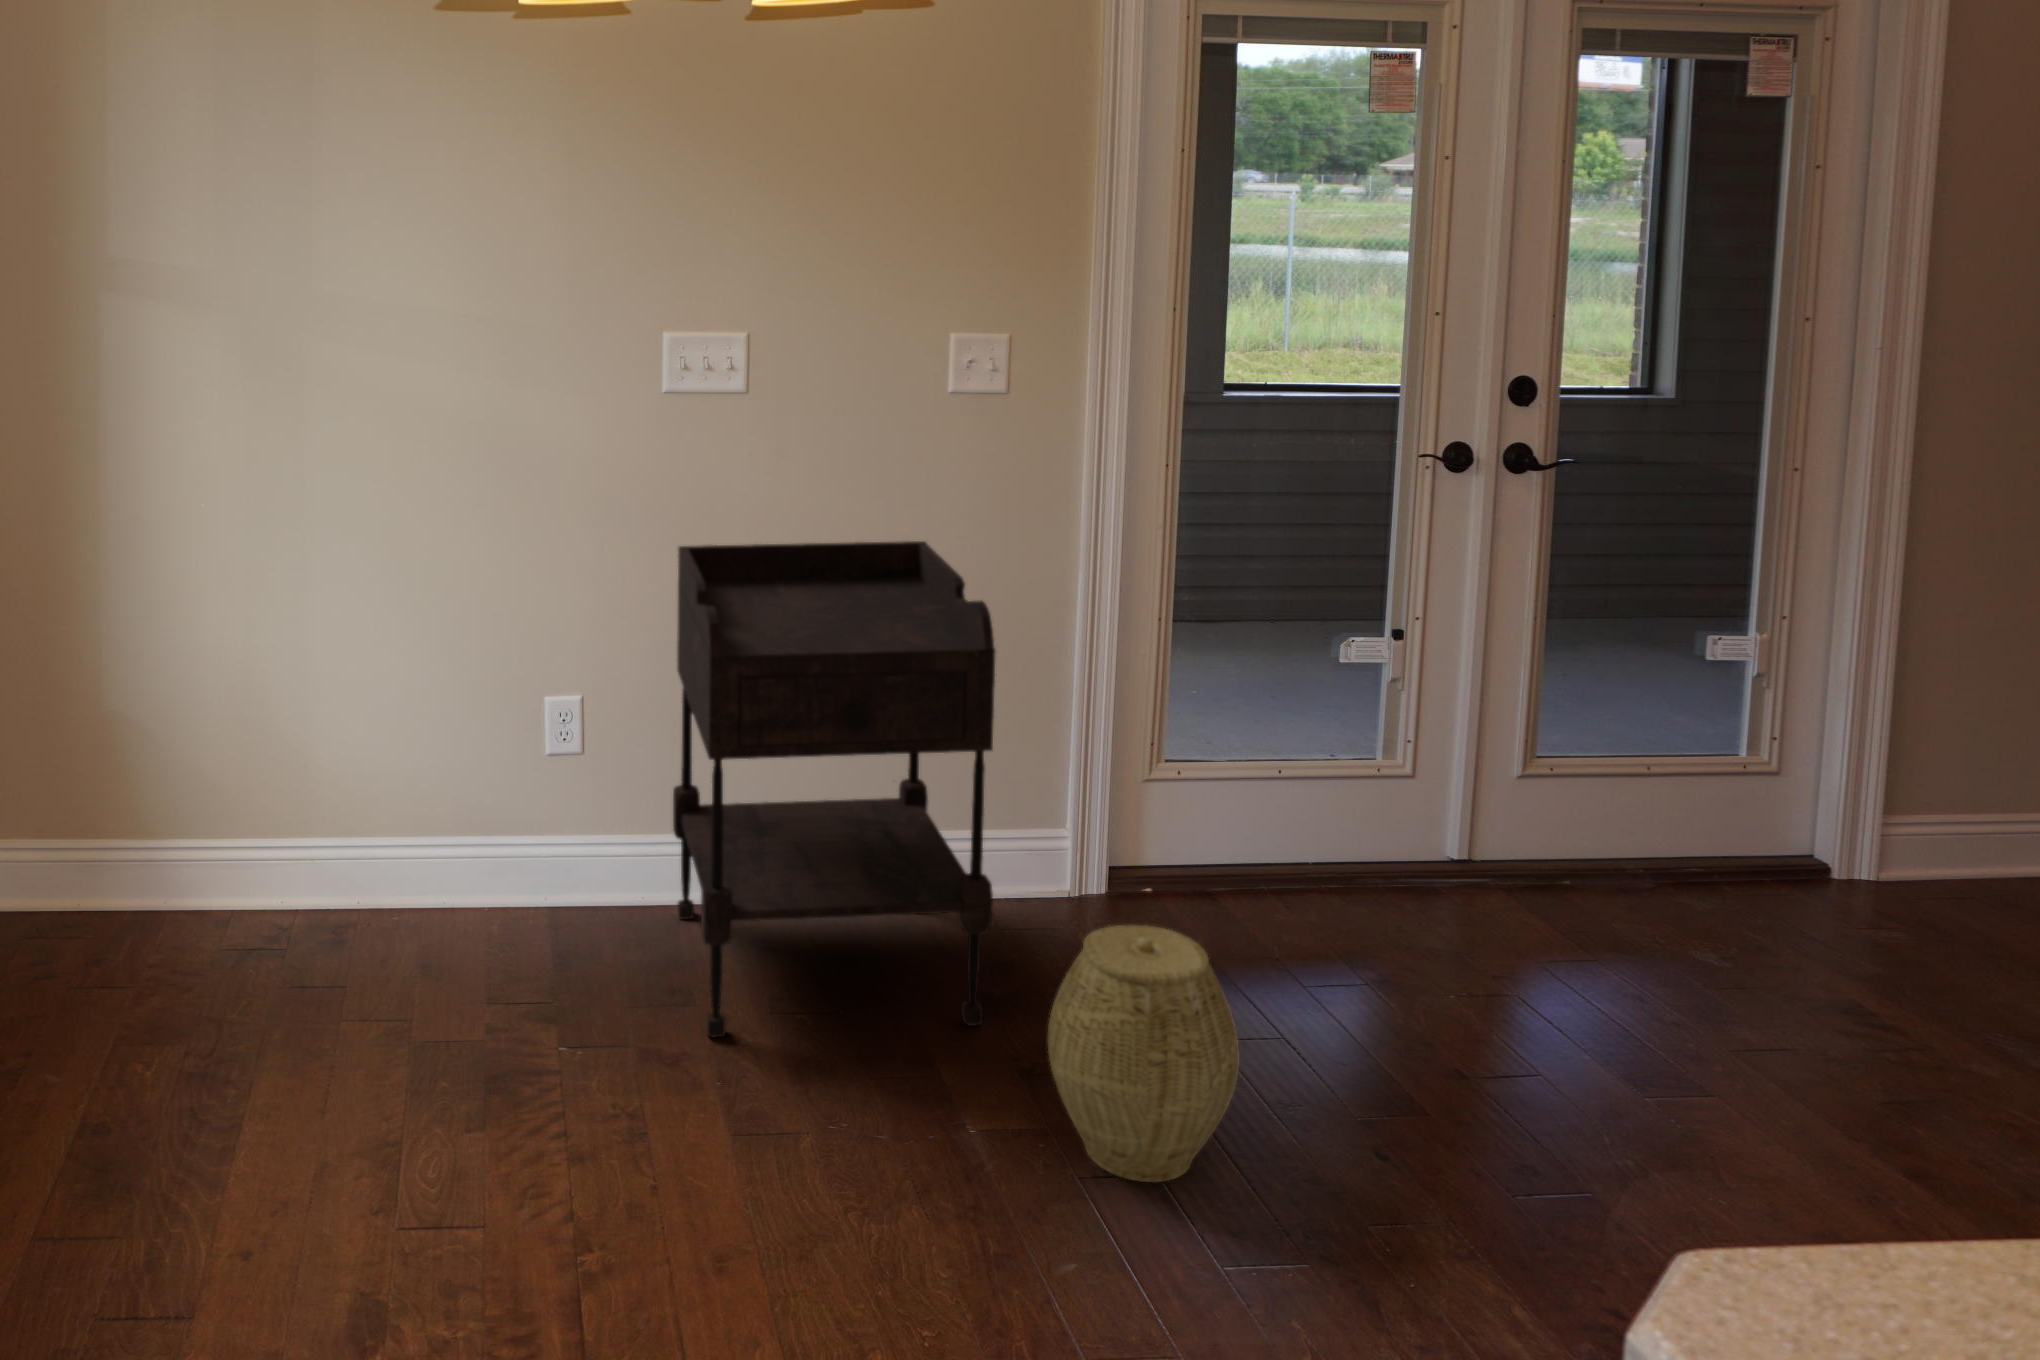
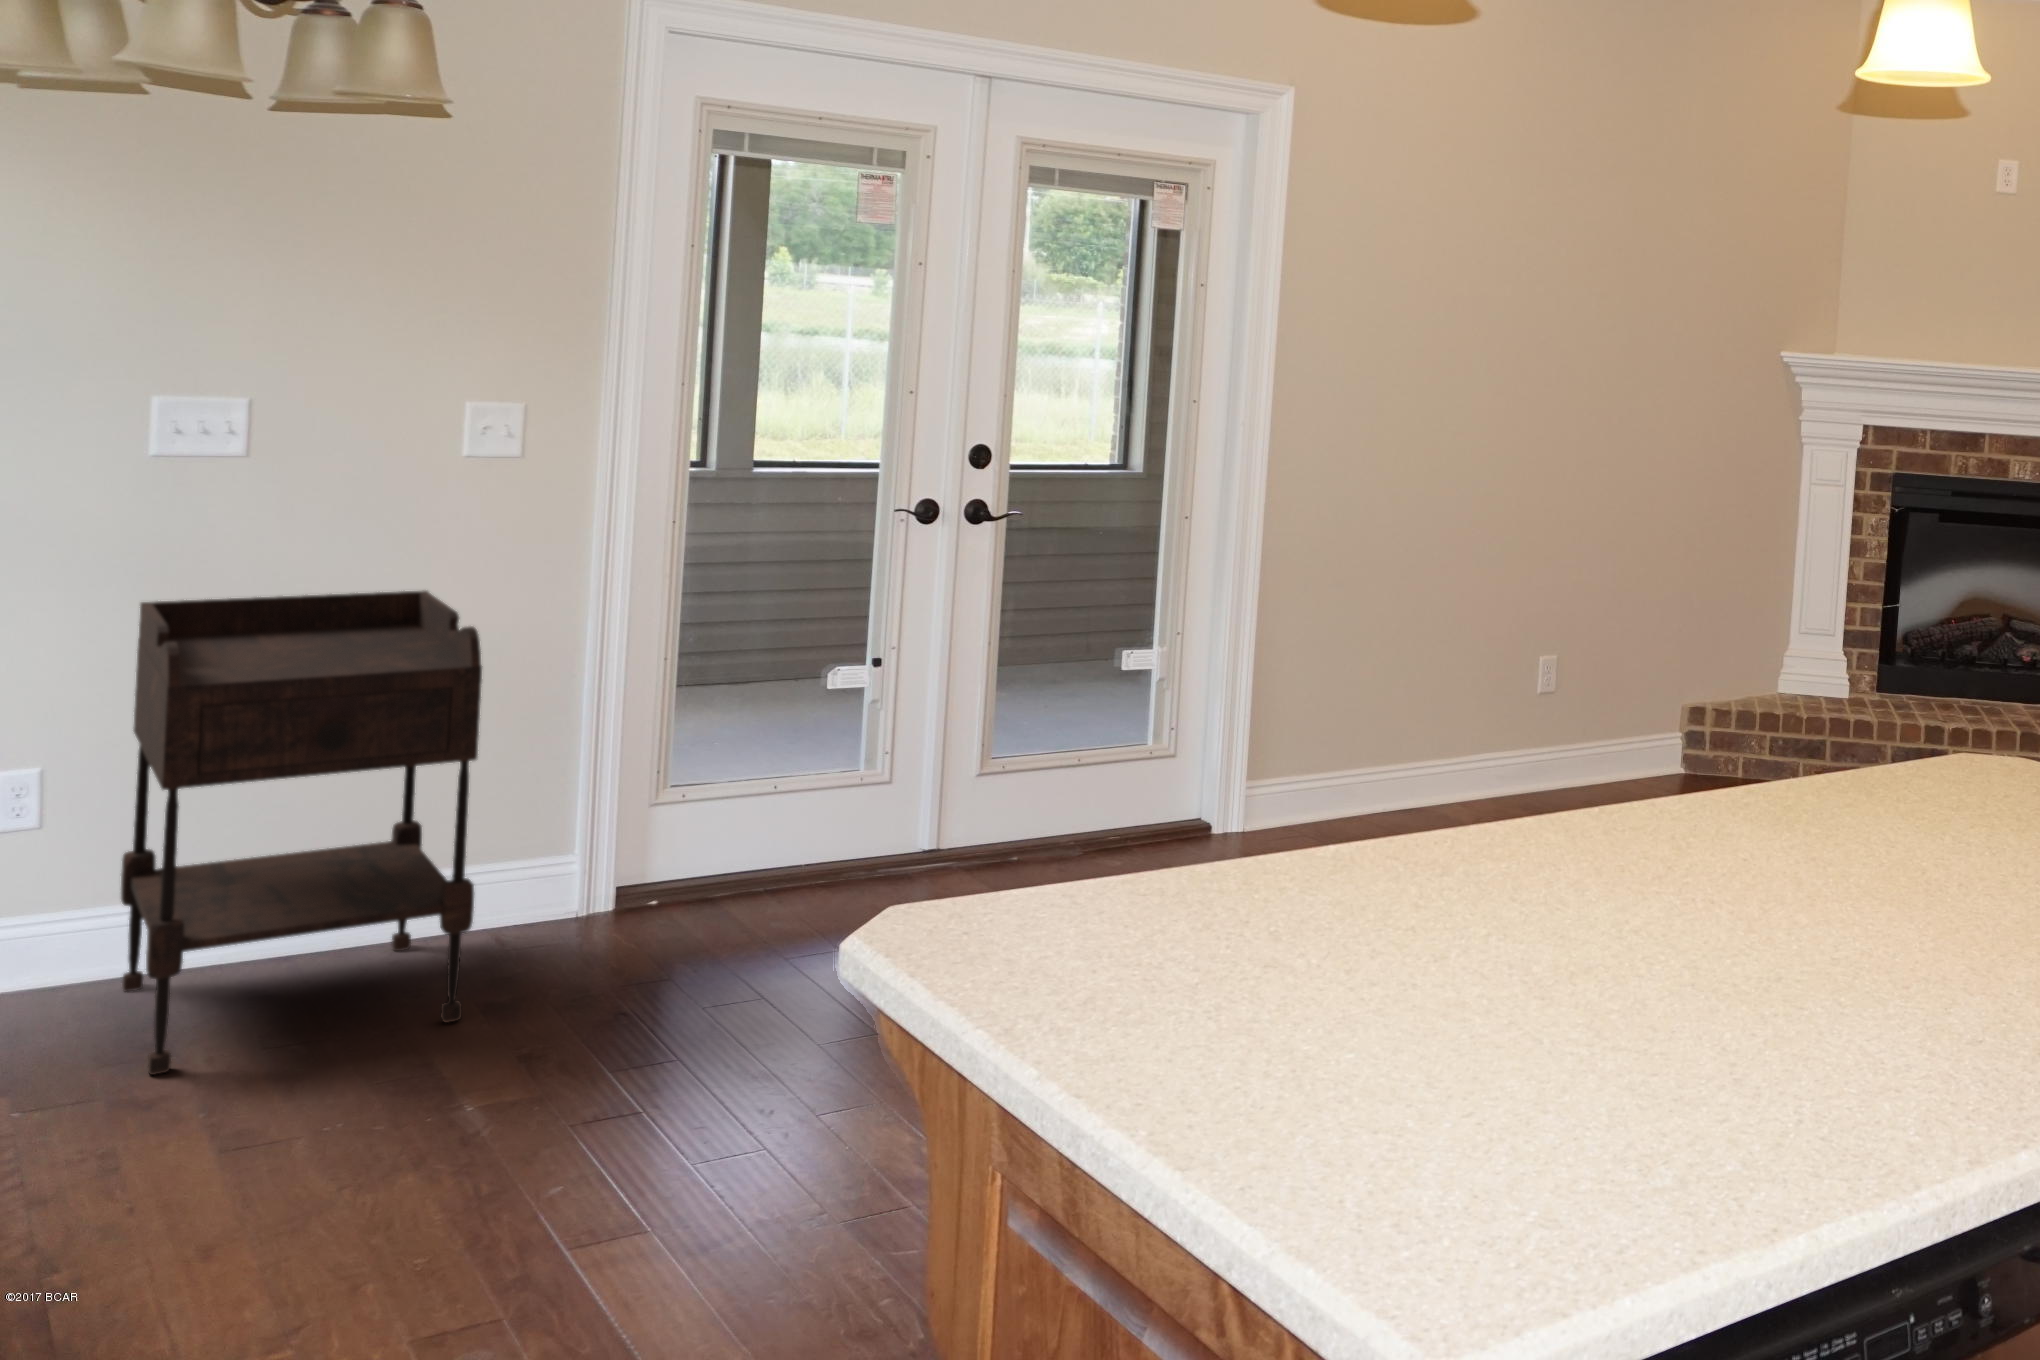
woven basket: present [1048,925,1240,1182] -> none [512,884,687,1099]

